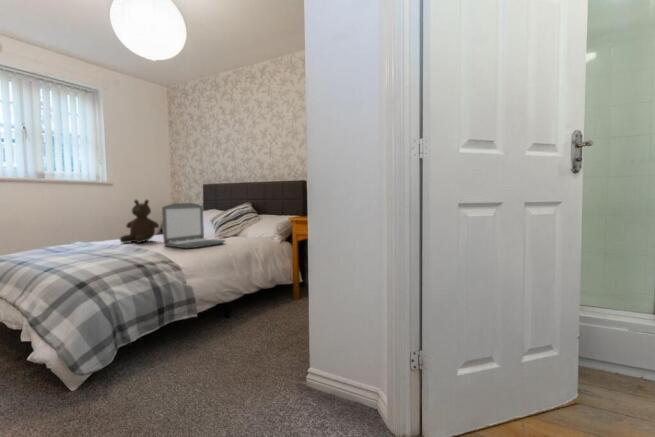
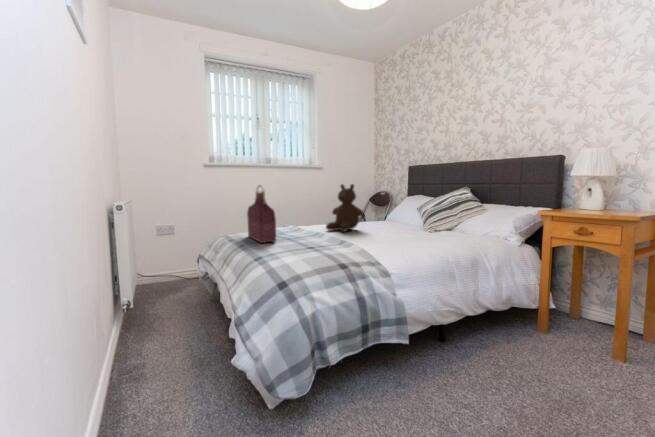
handbag: none [23,200,64,257] -> present [247,186,276,243]
laptop: present [162,203,225,248] -> none [368,188,442,245]

